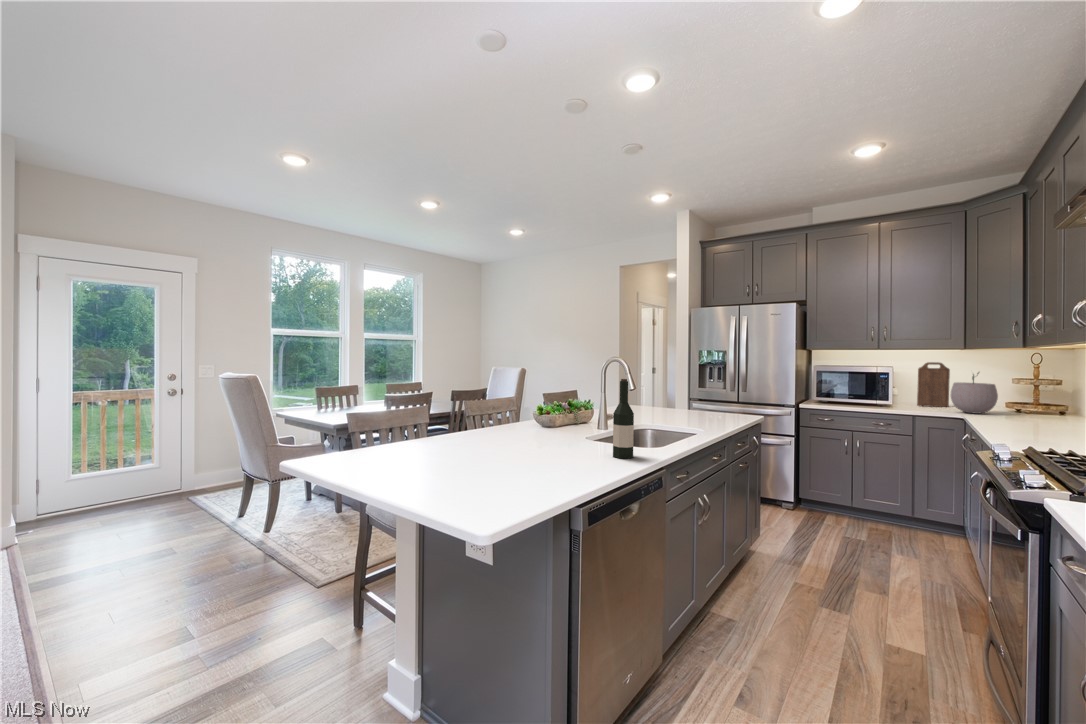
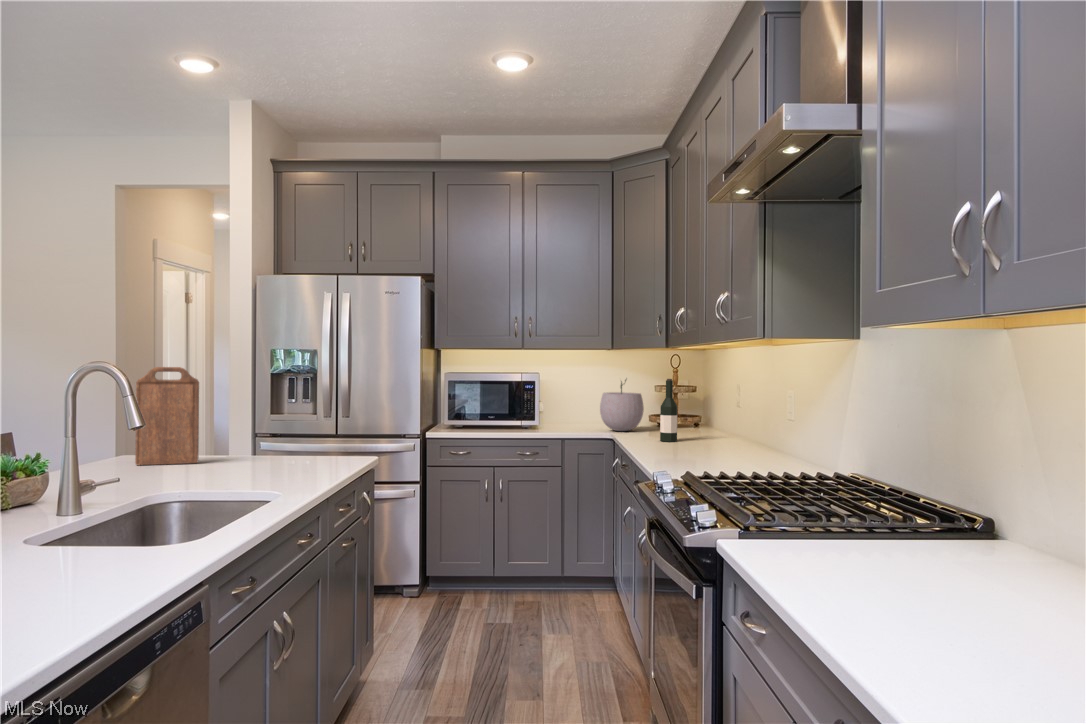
cutting board: present [917,362,950,407] -> present [135,367,199,465]
wine bottle: present [613,379,634,459] -> present [660,379,677,442]

